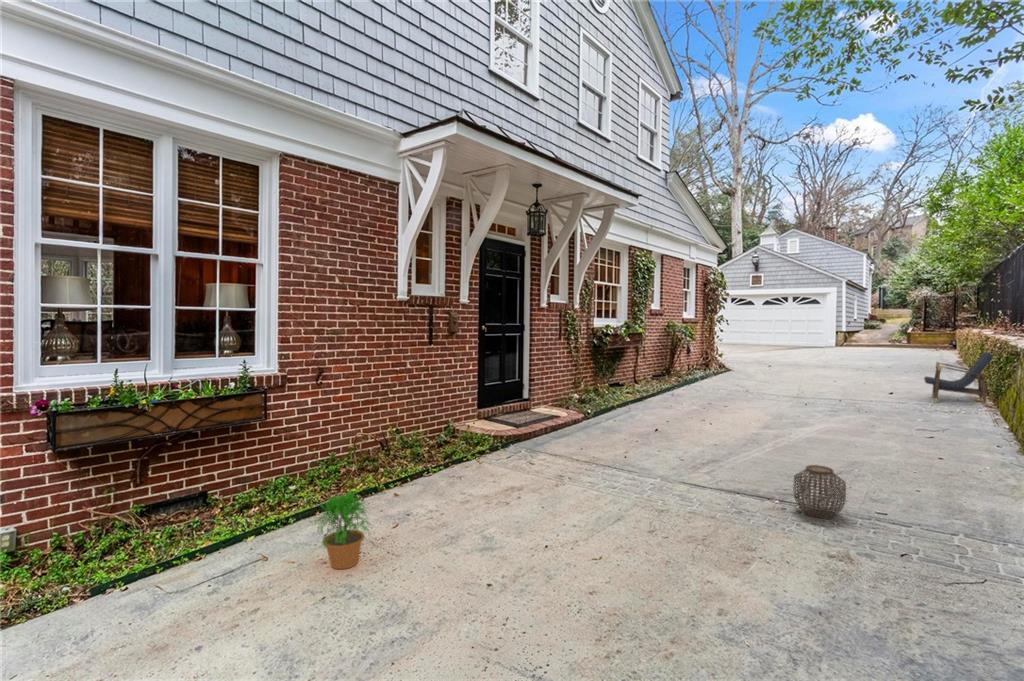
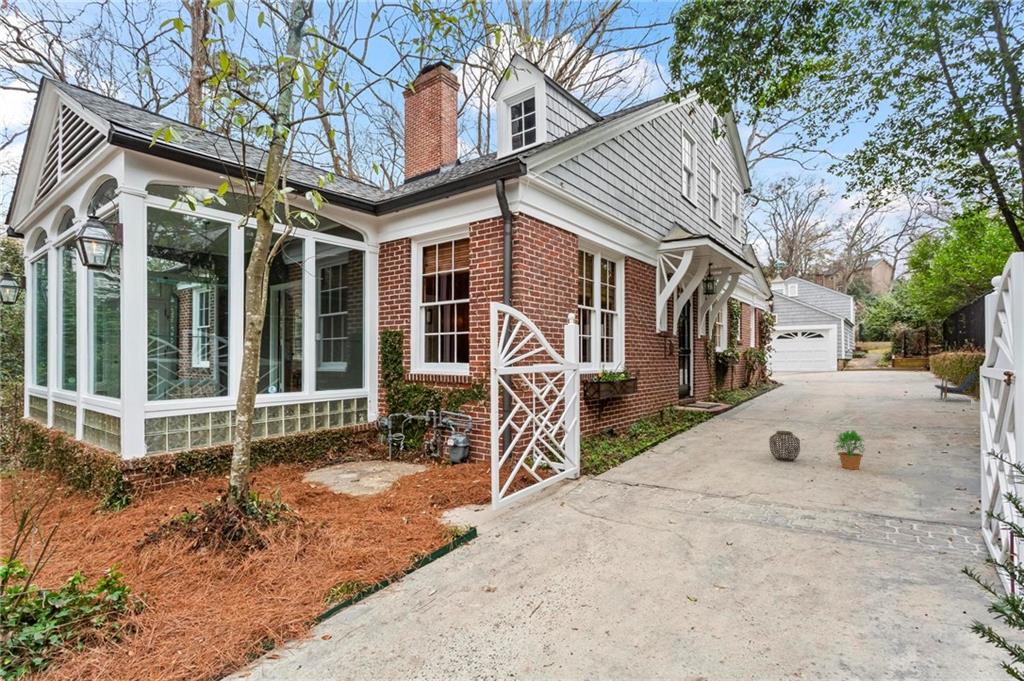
woven basket: present [793,465,846,519] -> present [769,431,800,461]
potted plant: present [314,491,369,569] -> present [836,430,865,469]

